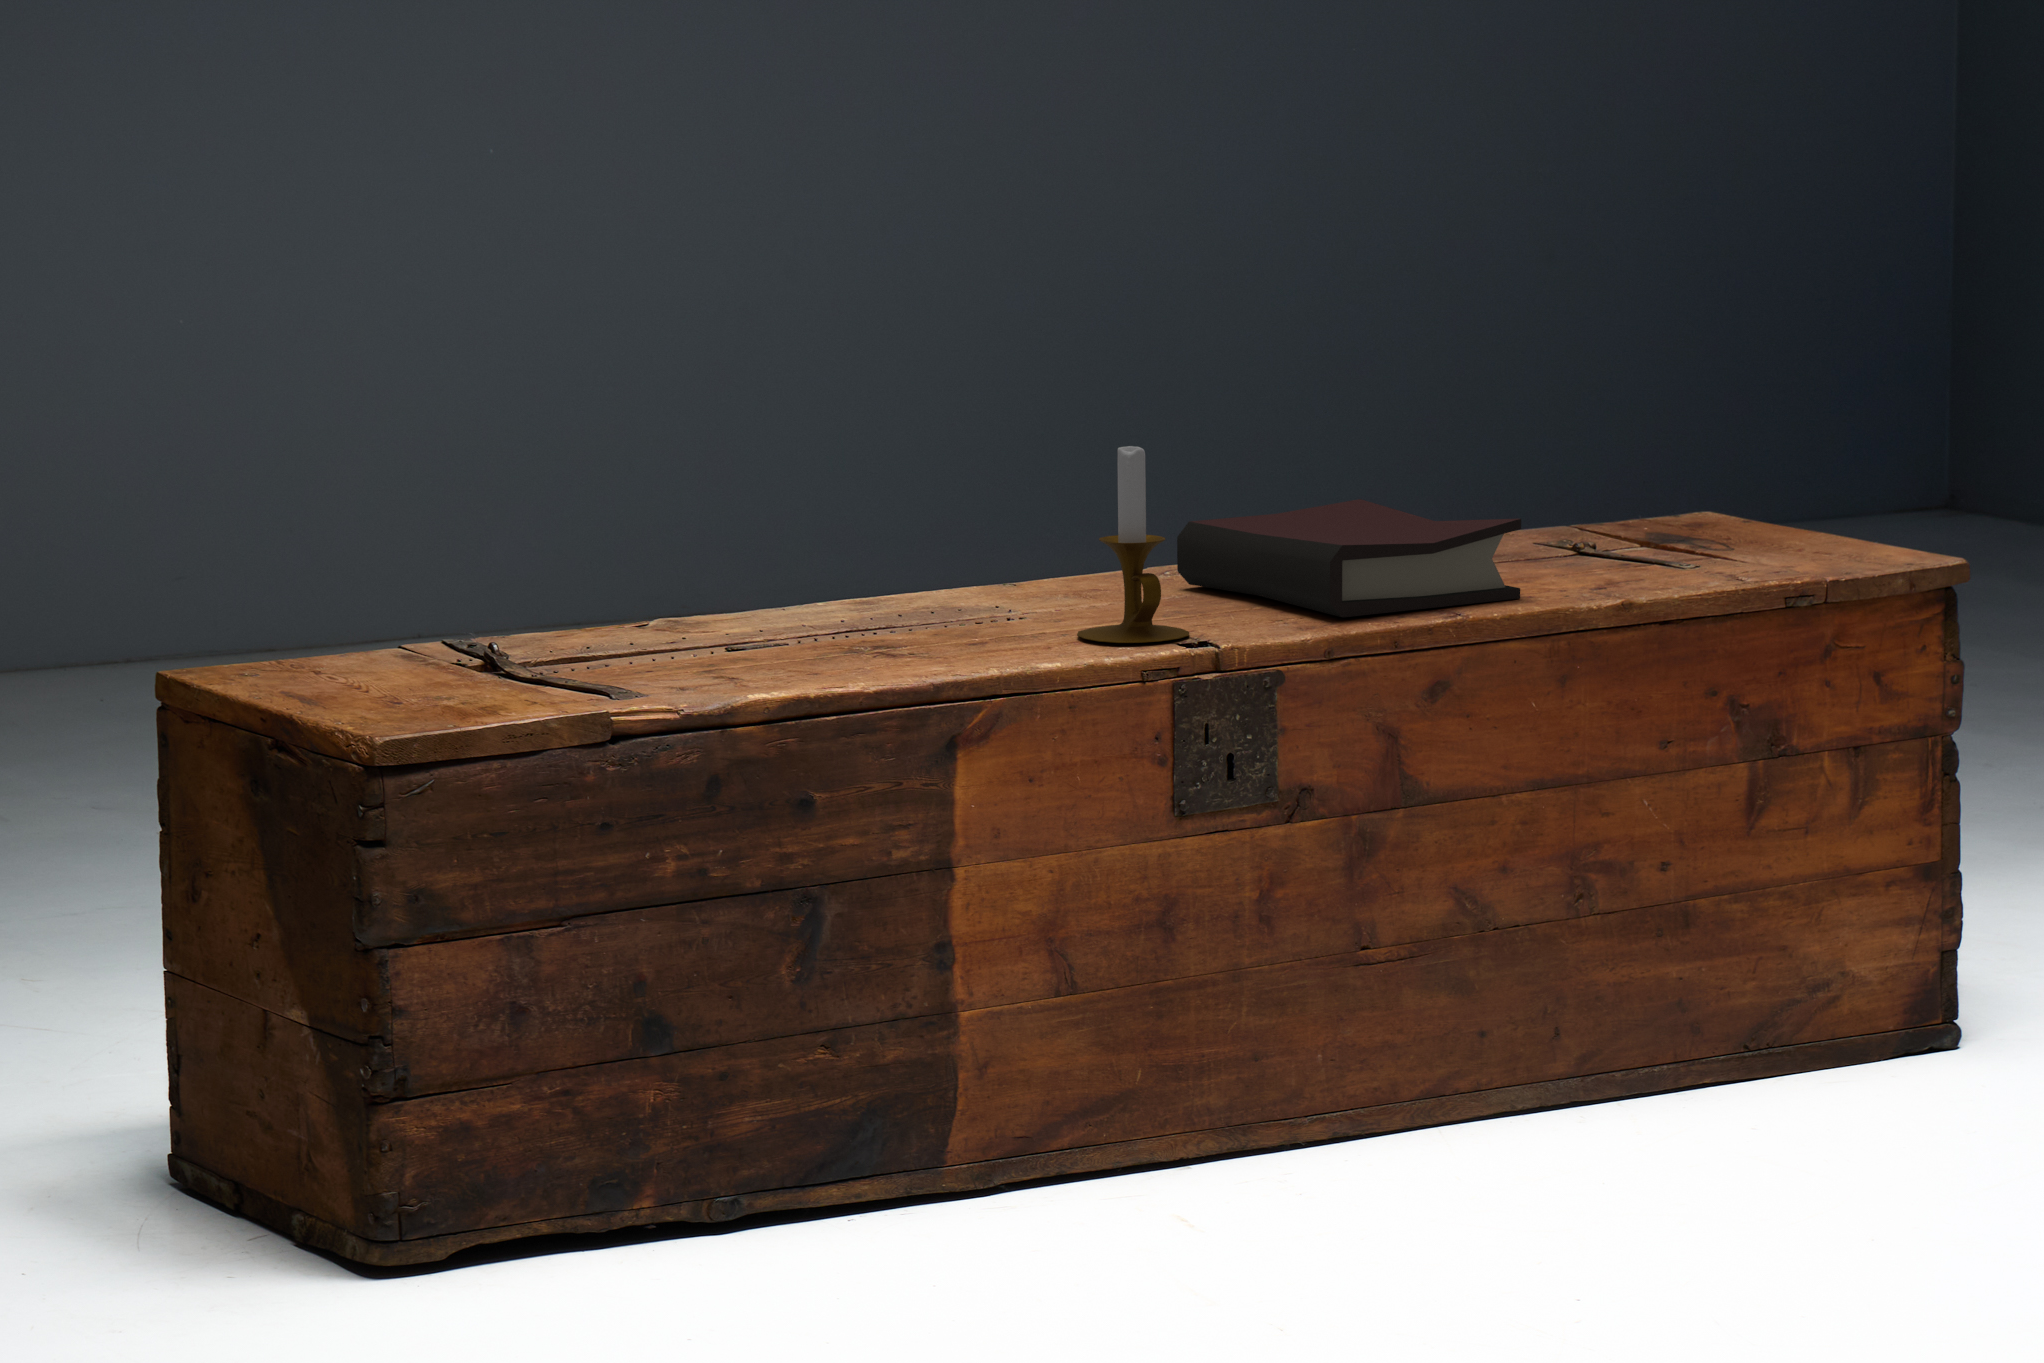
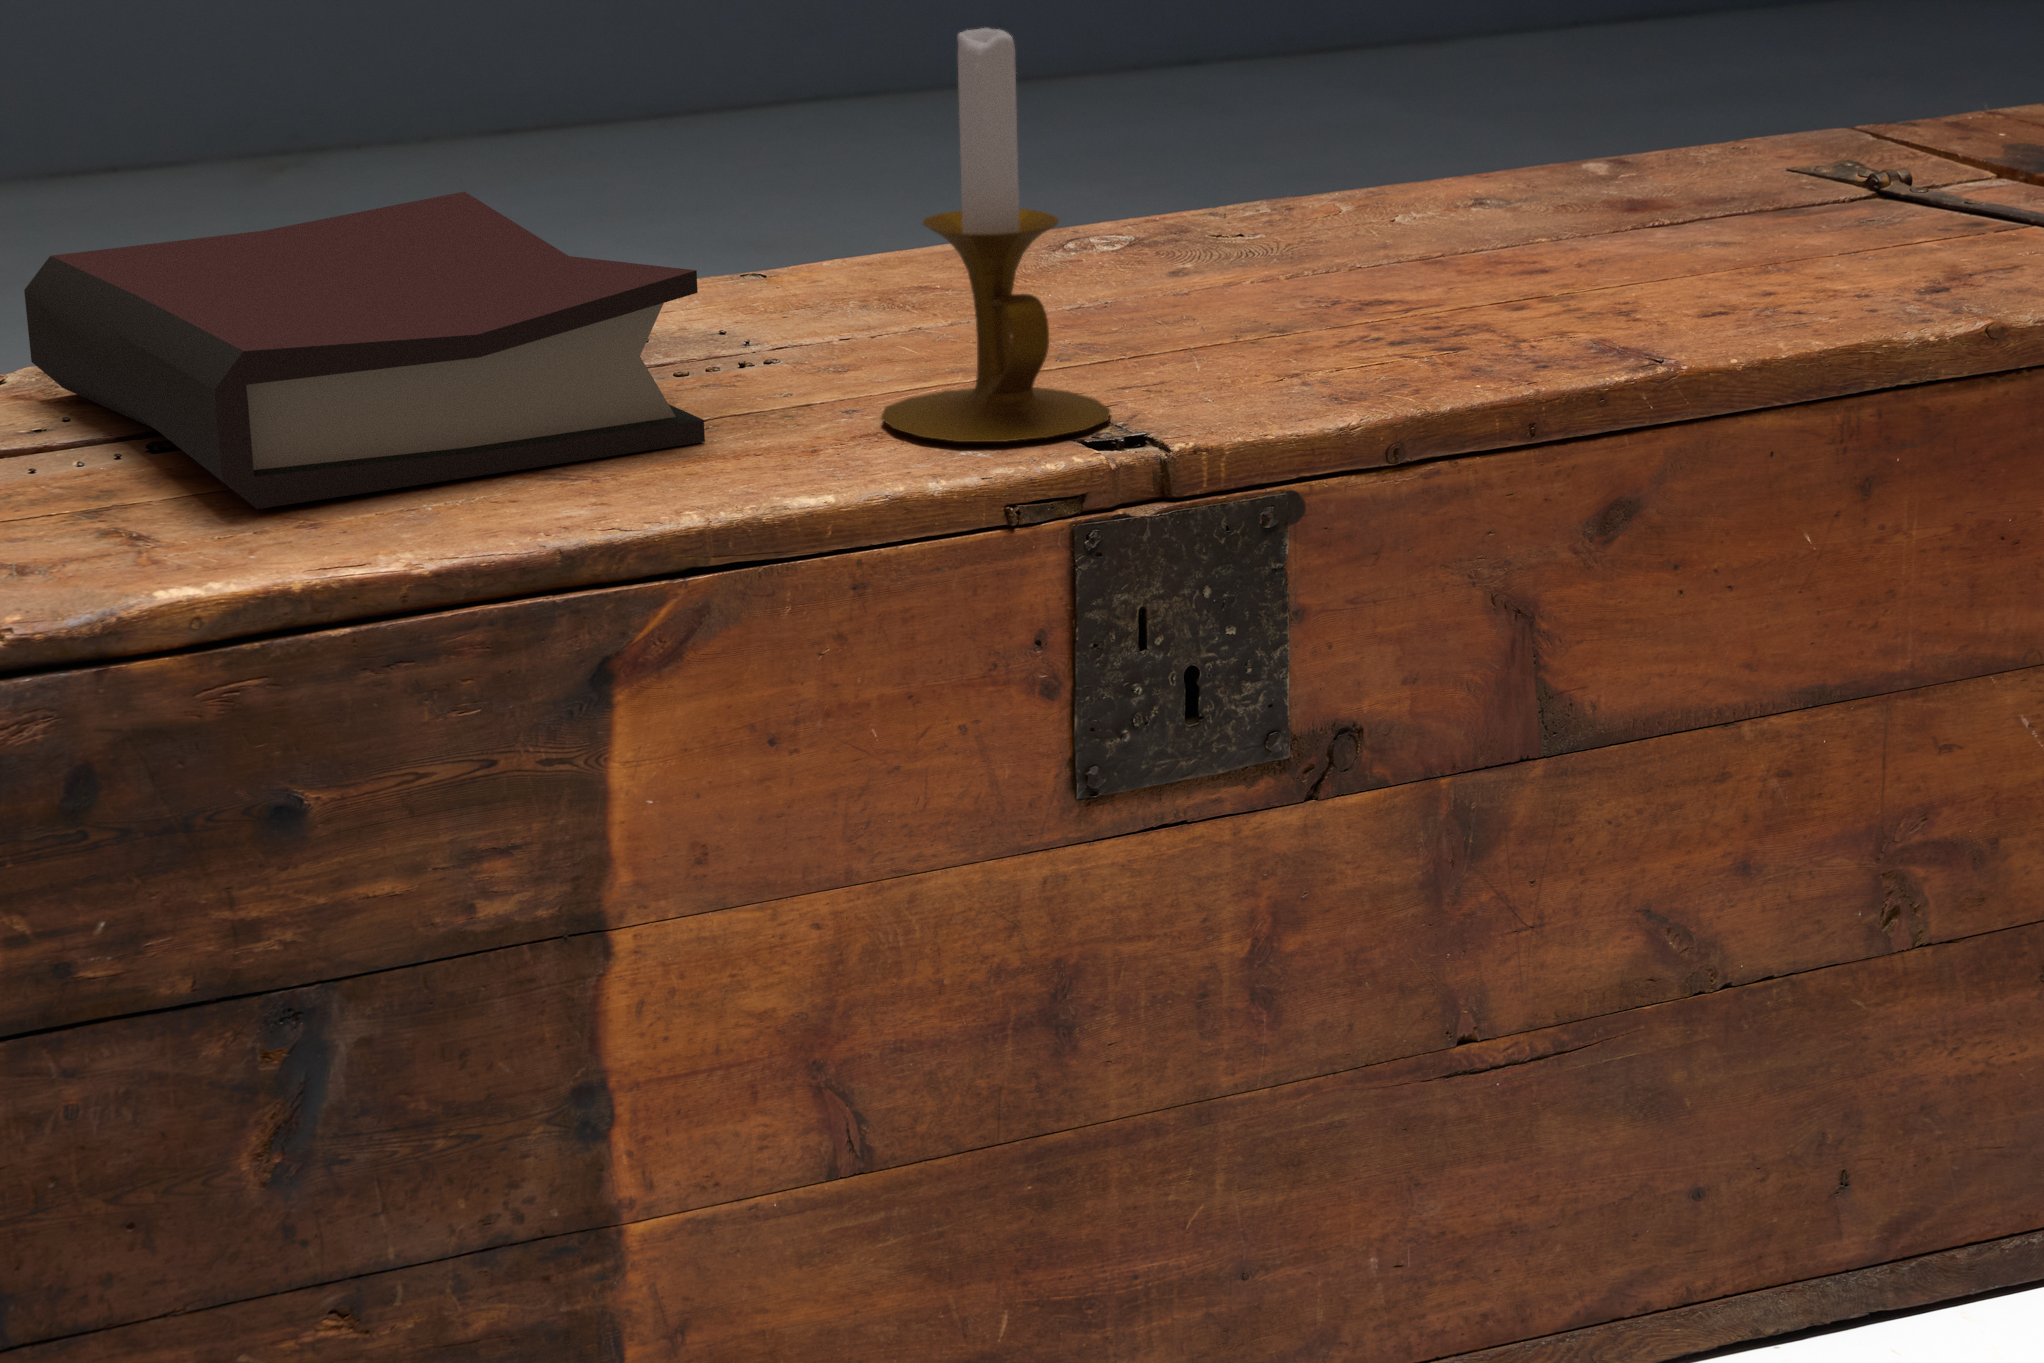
hardback book: present [1177,499,1521,617] -> present [24,192,705,509]

